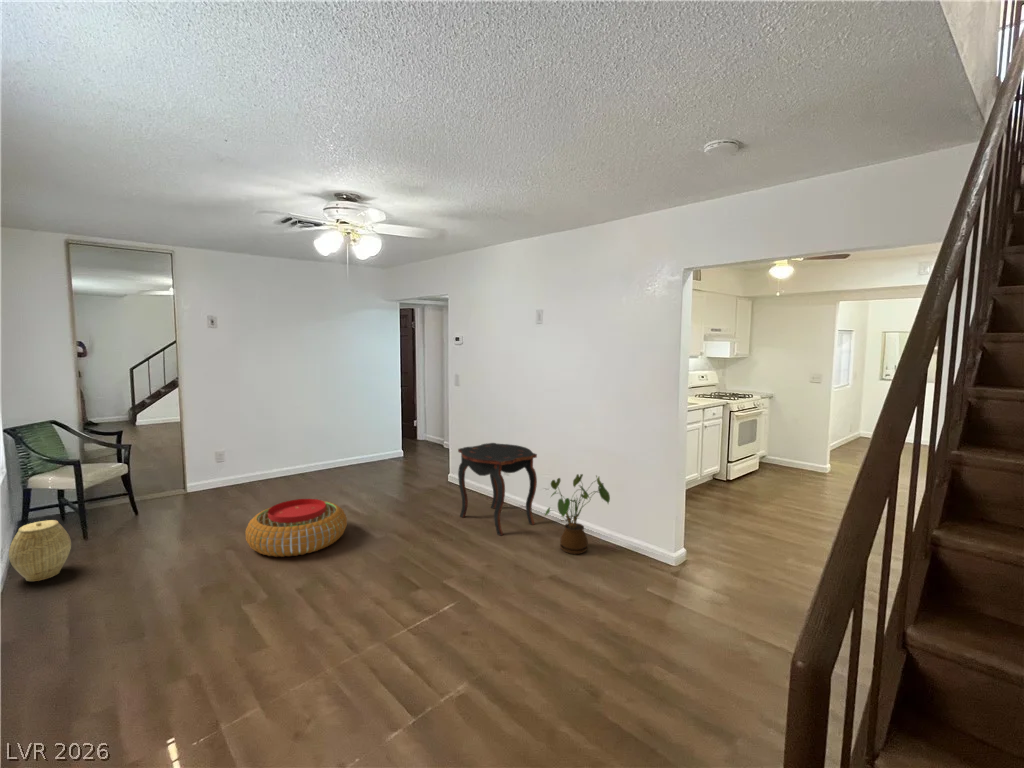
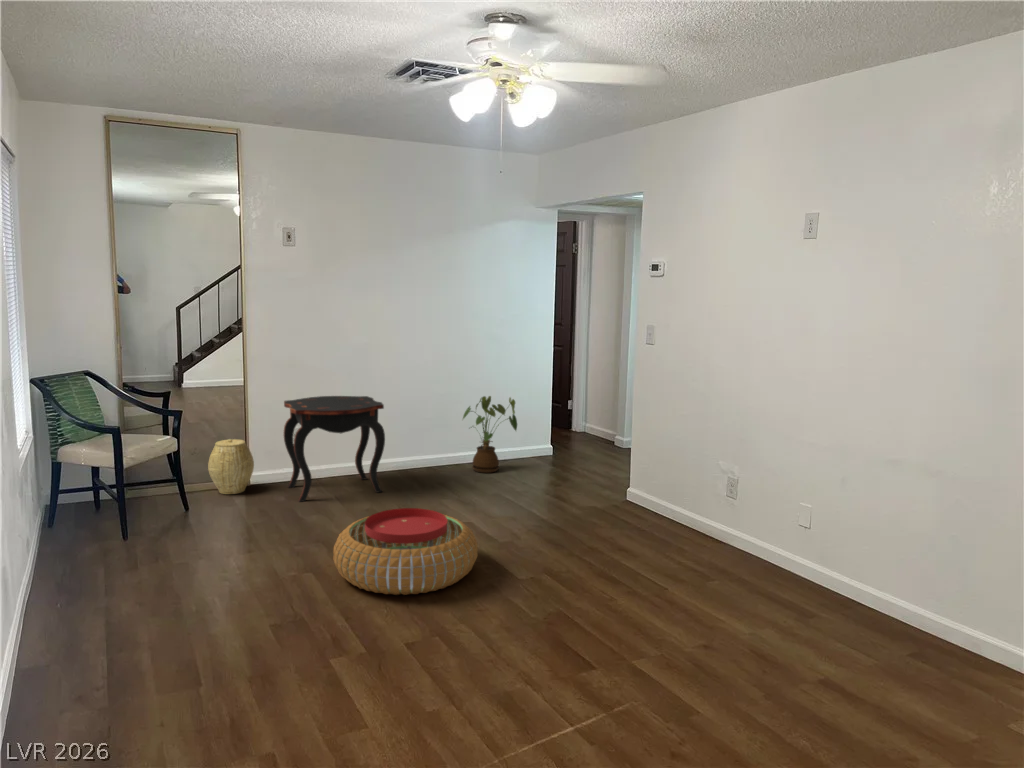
side table: present [458,443,537,536] -> present [284,396,385,502]
house plant: present [545,474,610,554] -> present [463,396,517,473]
woven basket: present [9,520,71,581] -> present [208,439,254,494]

